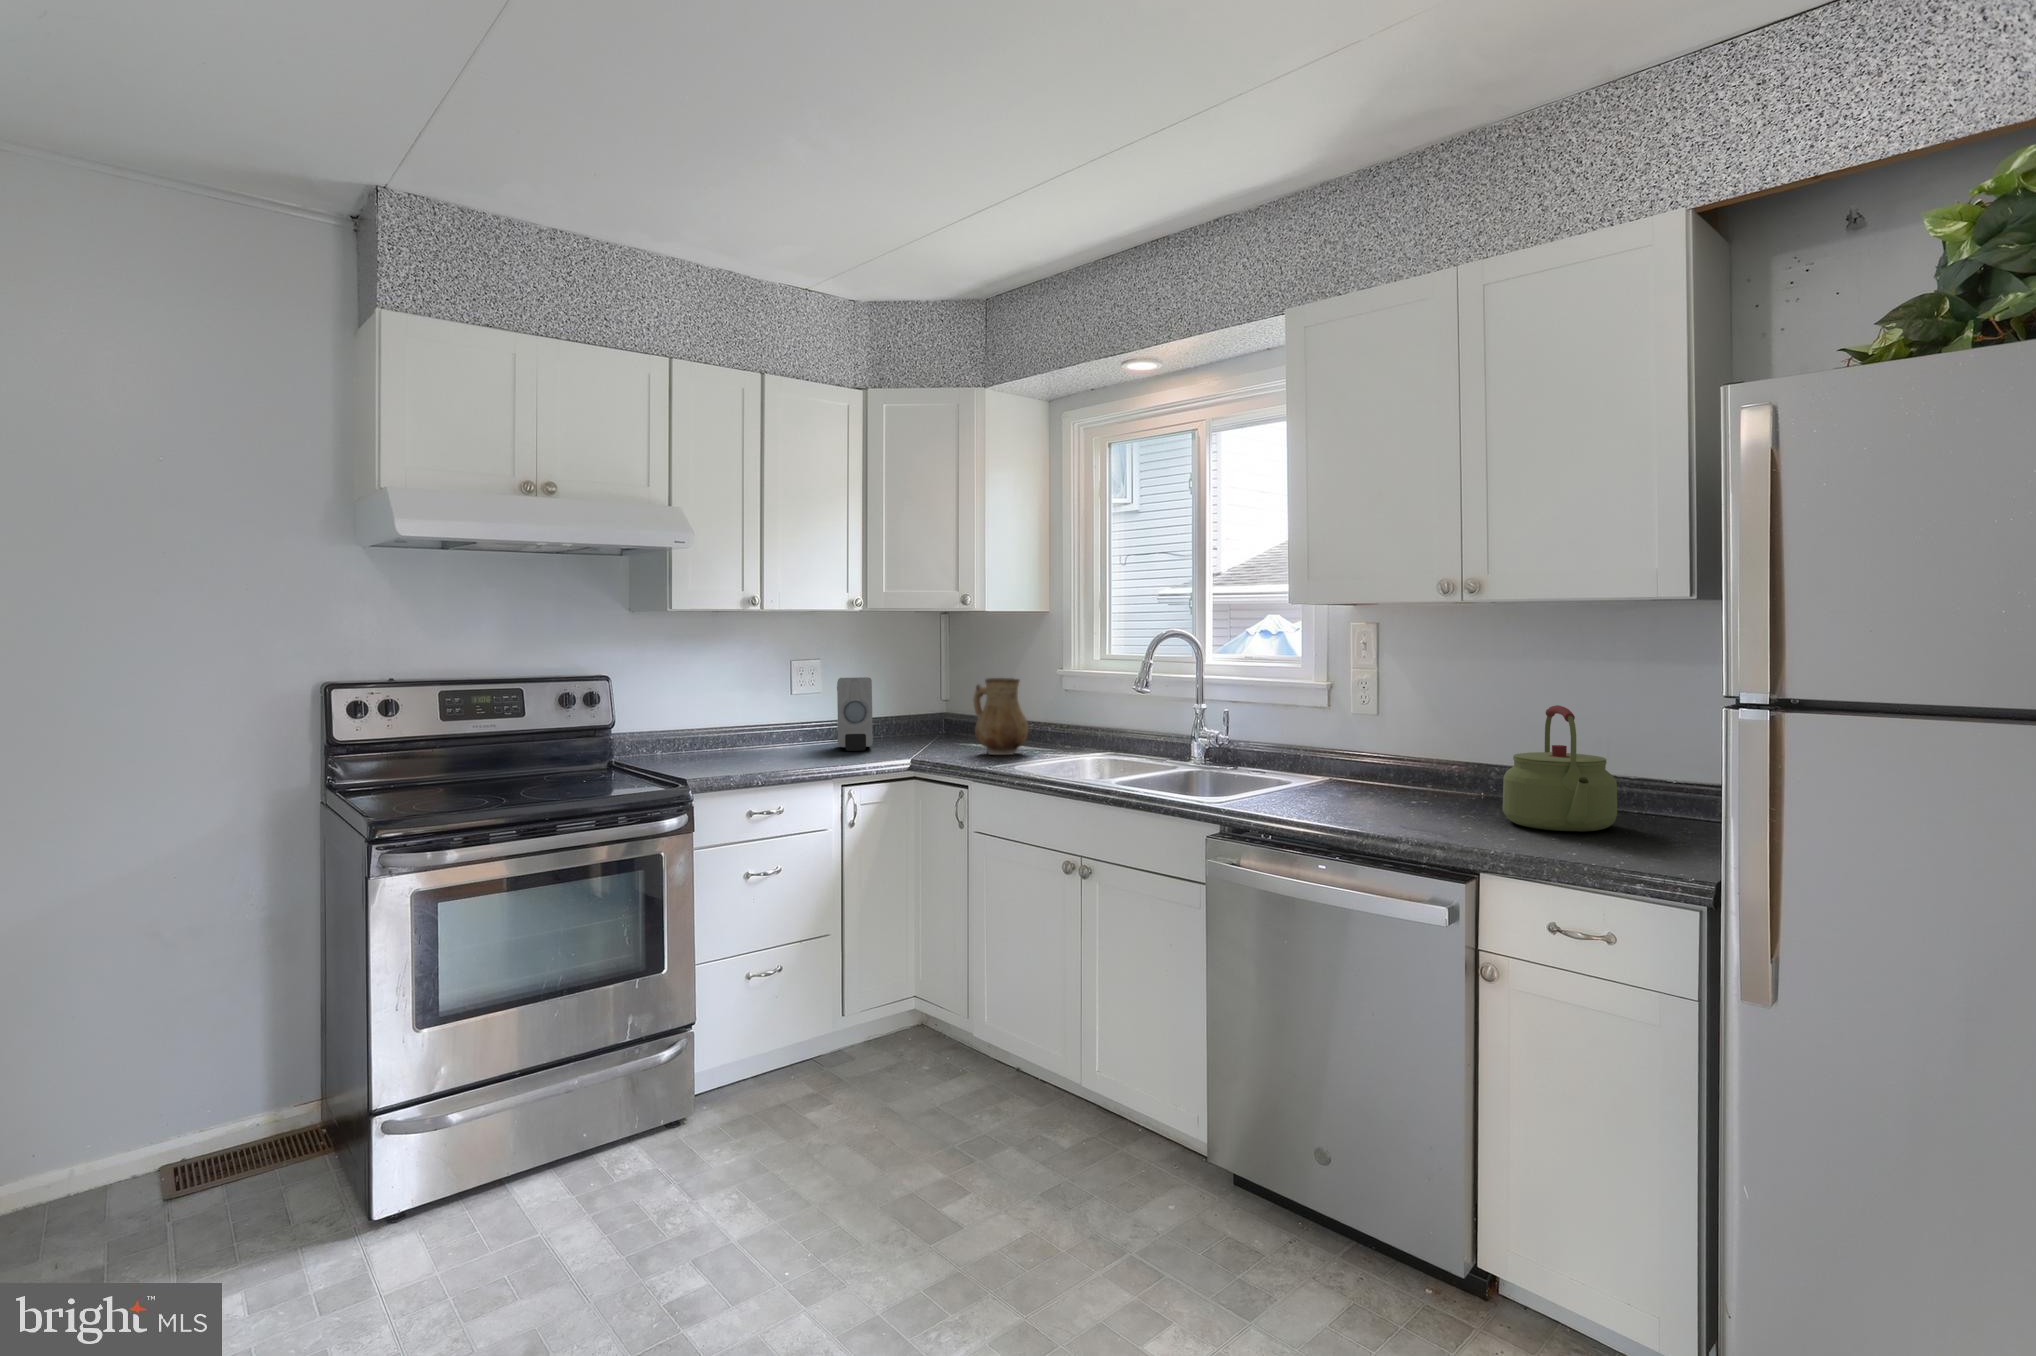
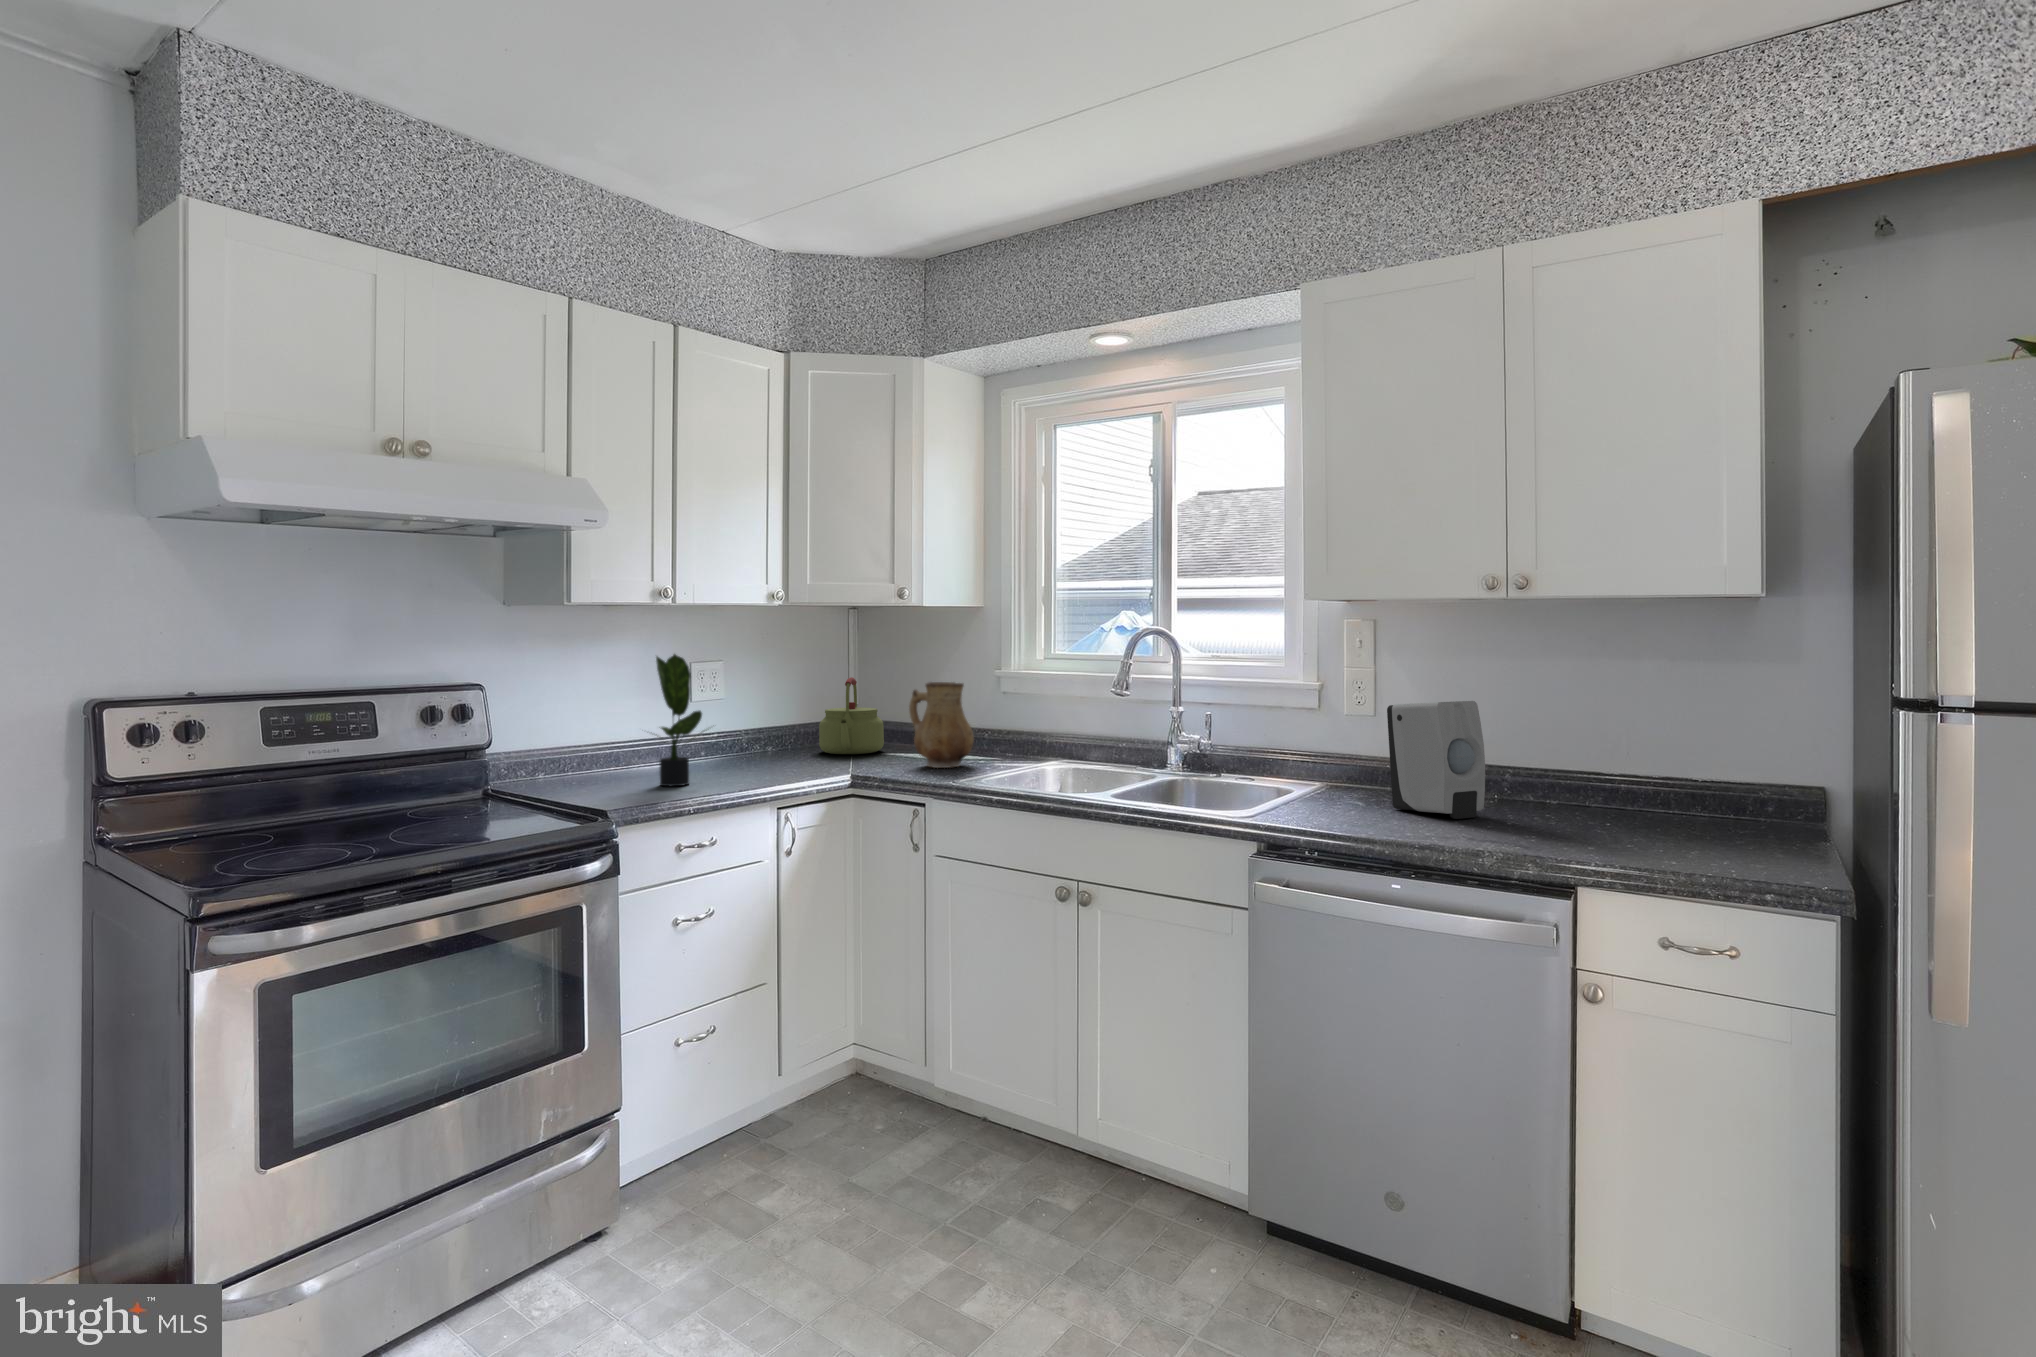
potted plant: none [732,651,796,764] -> present [656,654,702,786]
soap dispenser: present [837,677,873,751] -> present [1387,701,1485,819]
kettle: present [1503,705,1617,832] -> present [819,677,884,754]

